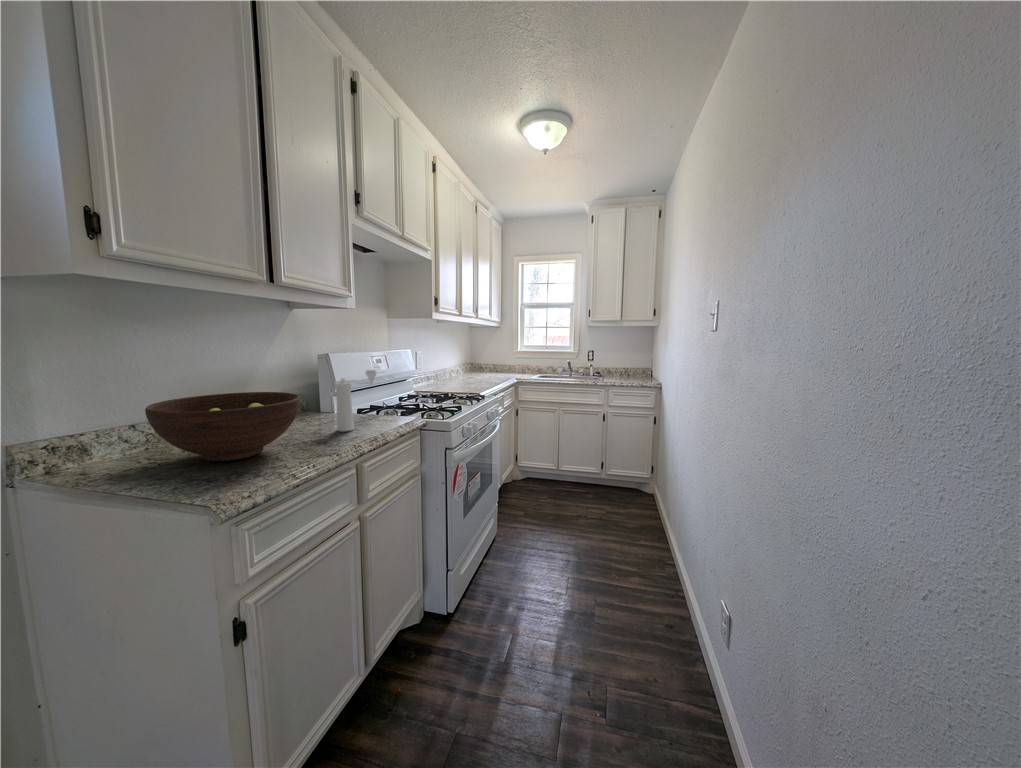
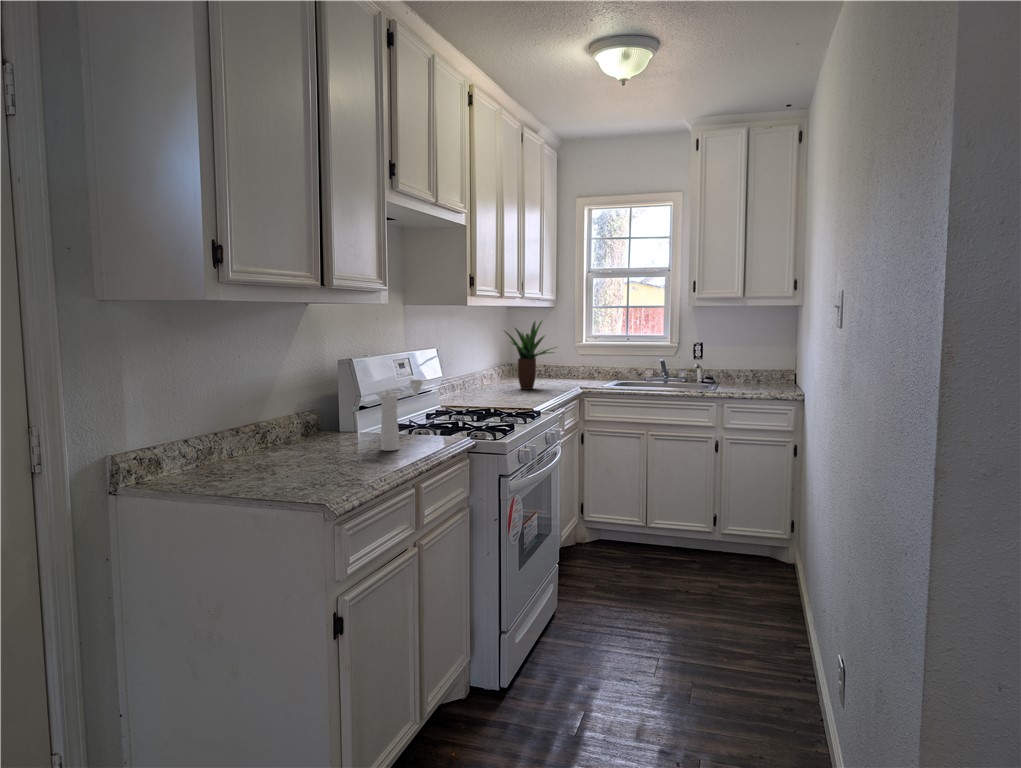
potted plant: none [464,333,502,380] -> present [505,321,556,389]
fruit bowl: present [145,392,300,461] -> none [232,405,362,474]

